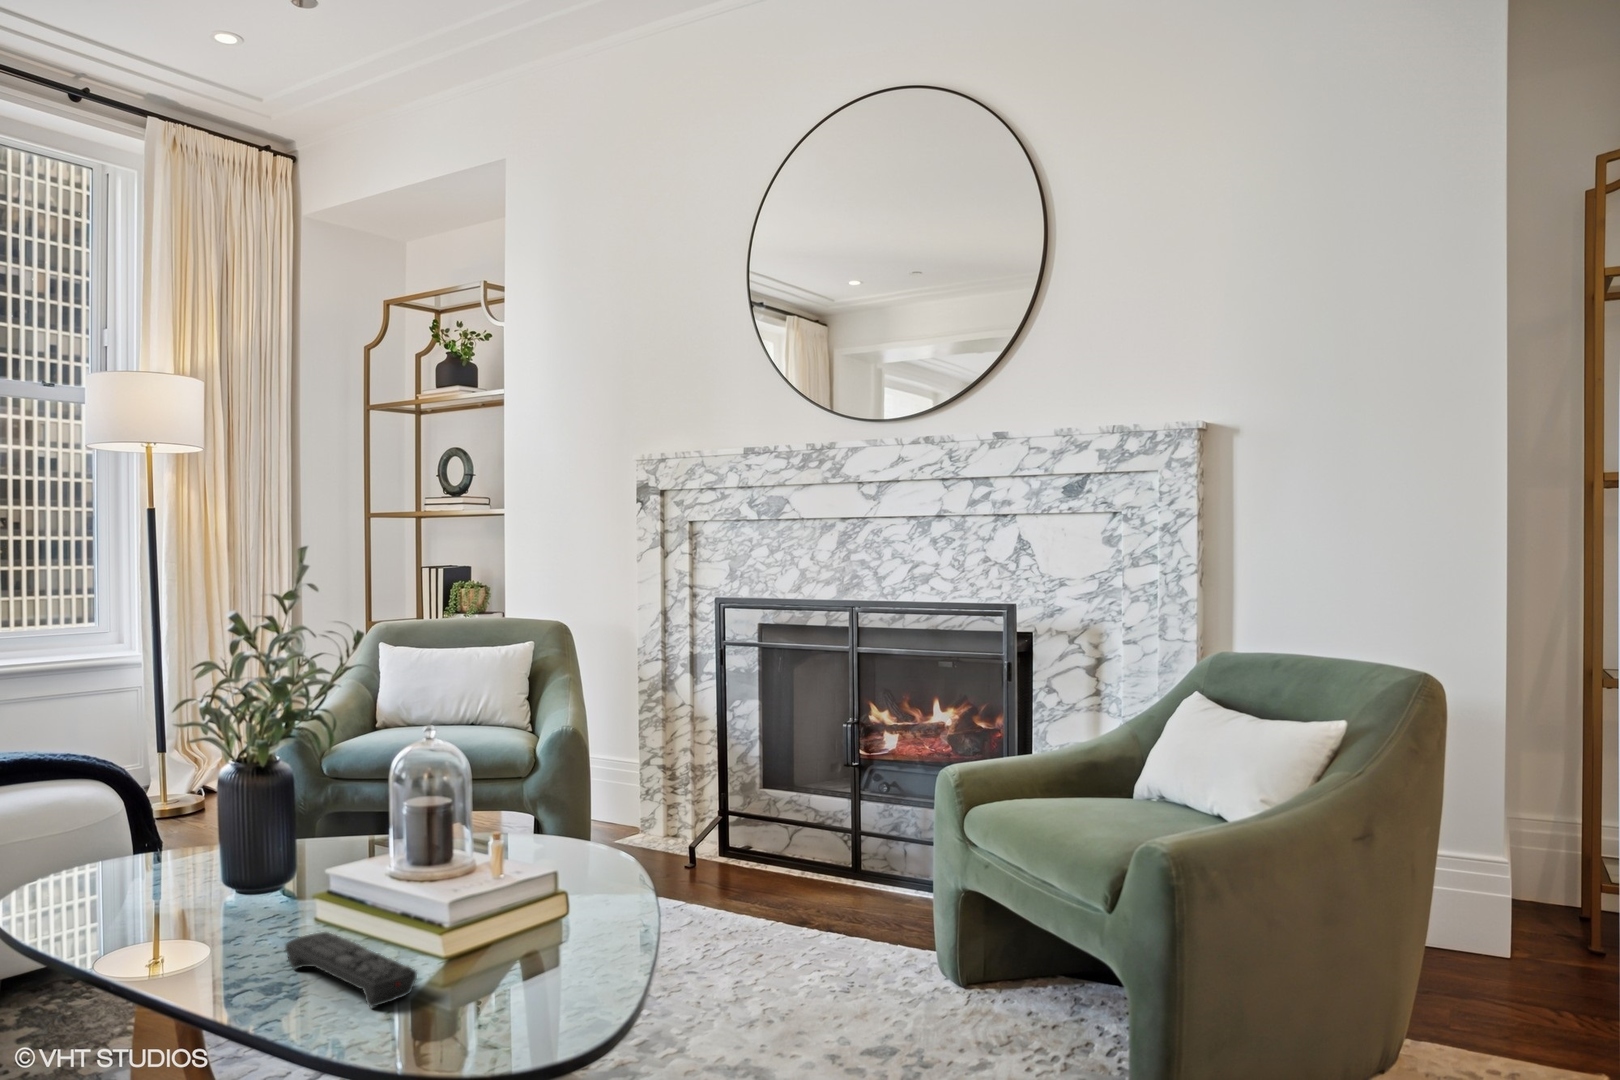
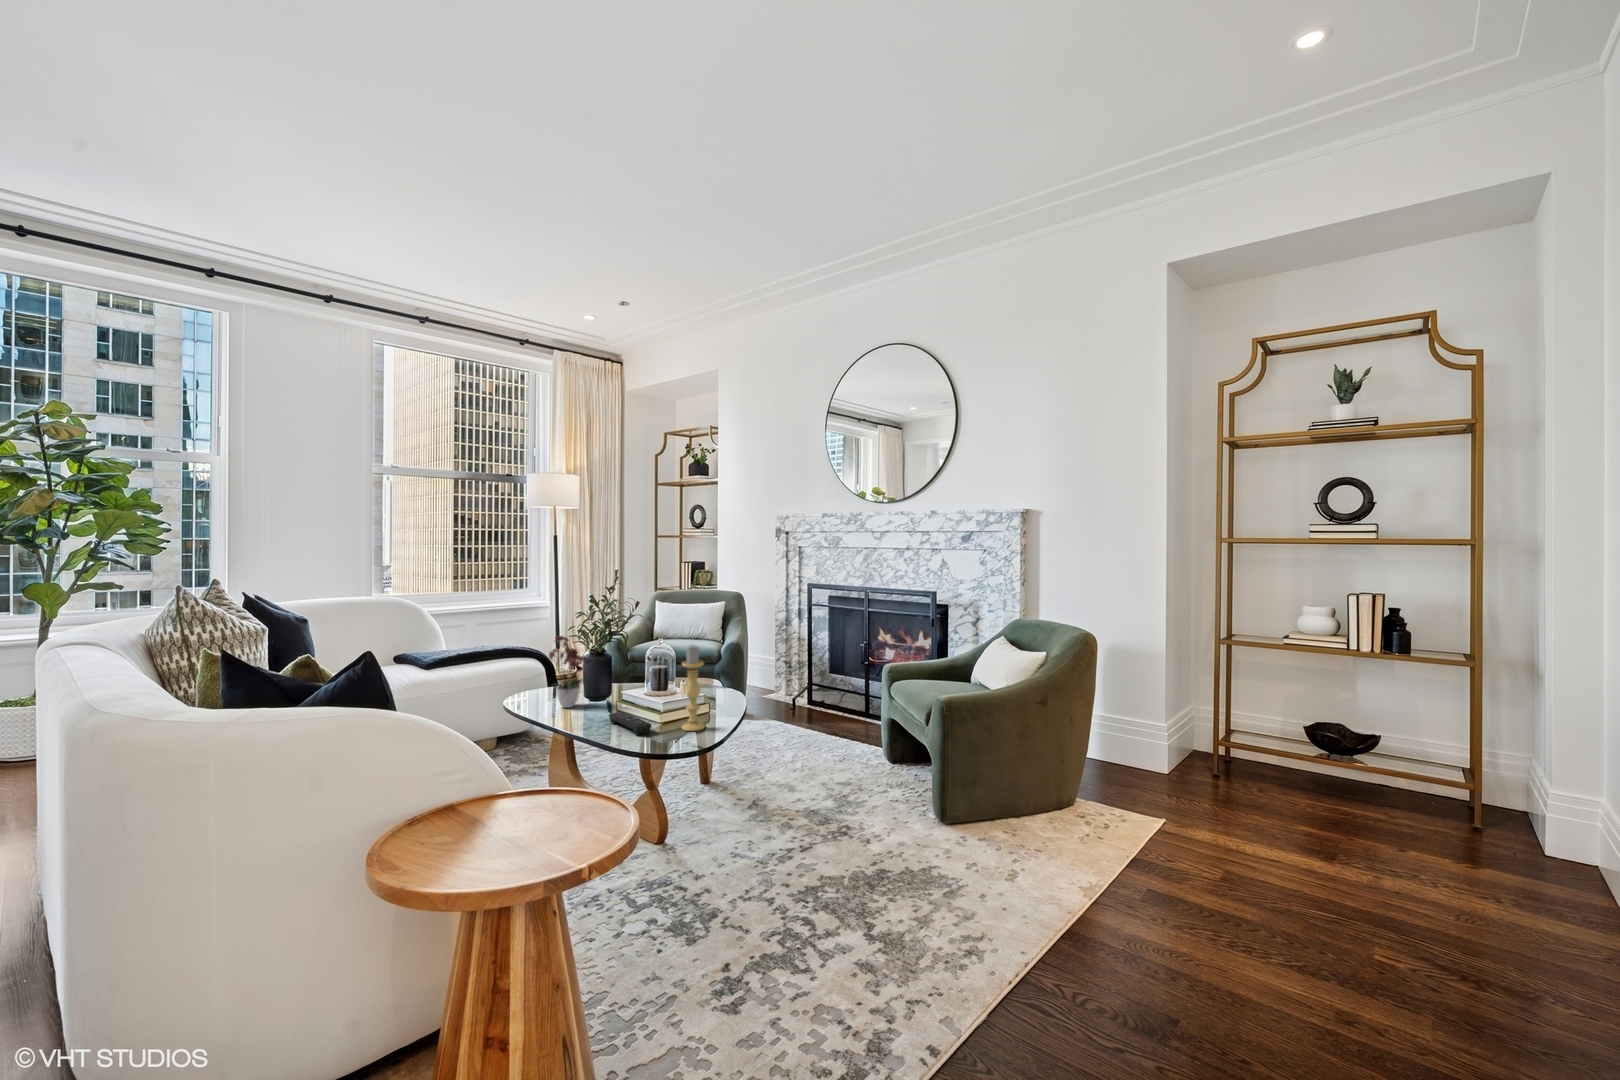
flower arrangement: none [96,716,232,922] -> present [549,636,588,708]
candle holder: none [503,736,568,981] -> present [682,645,705,731]

